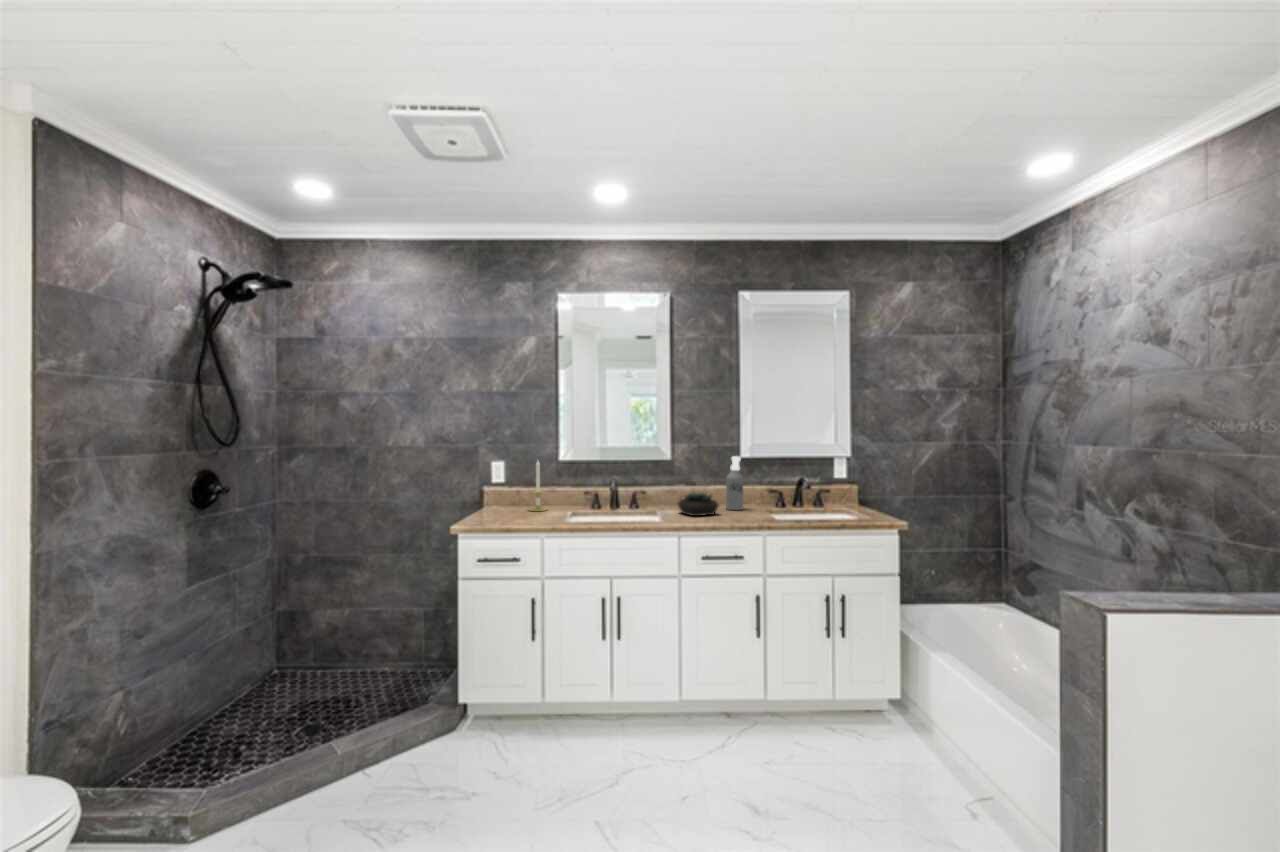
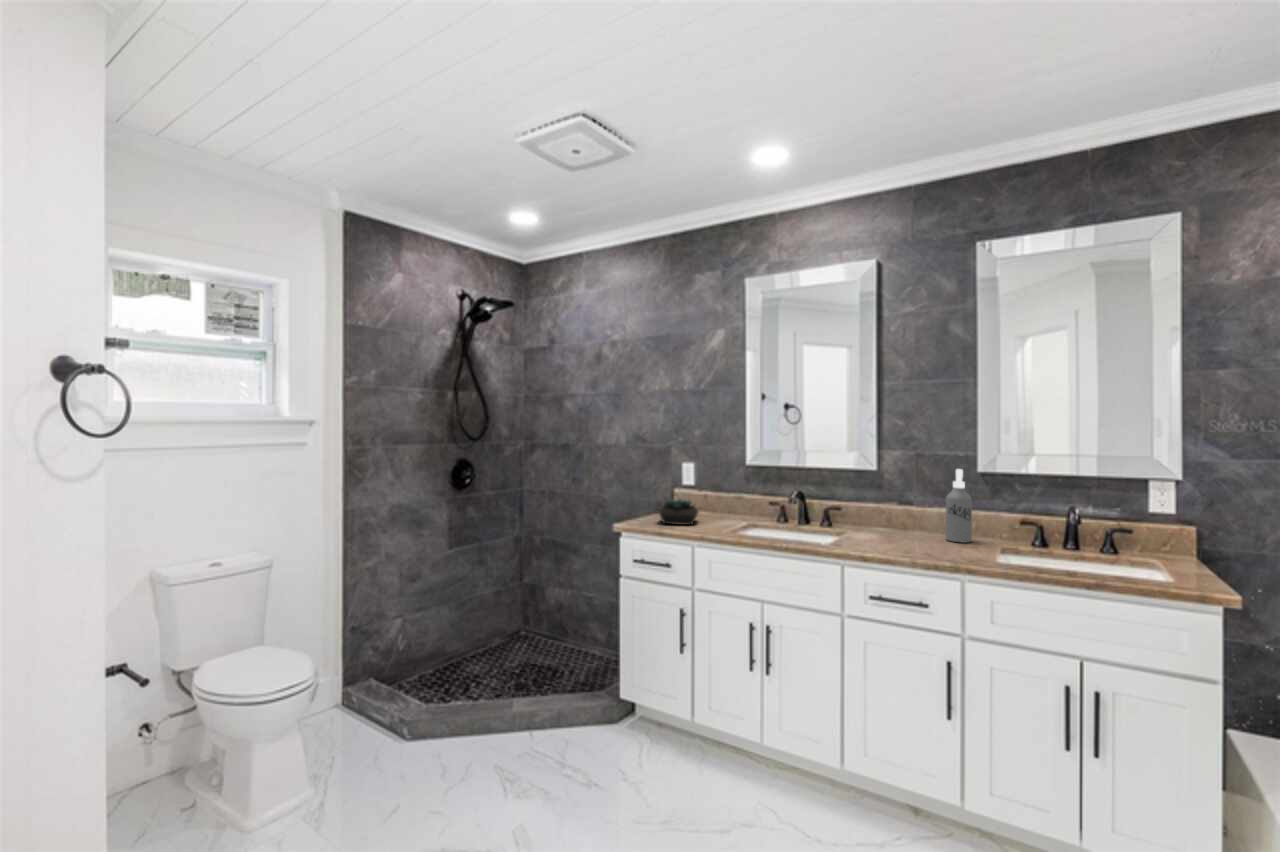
candle: present [529,461,547,511] -> none [710,462,731,518]
succulent plant: present [678,492,719,516] -> present [659,499,698,525]

